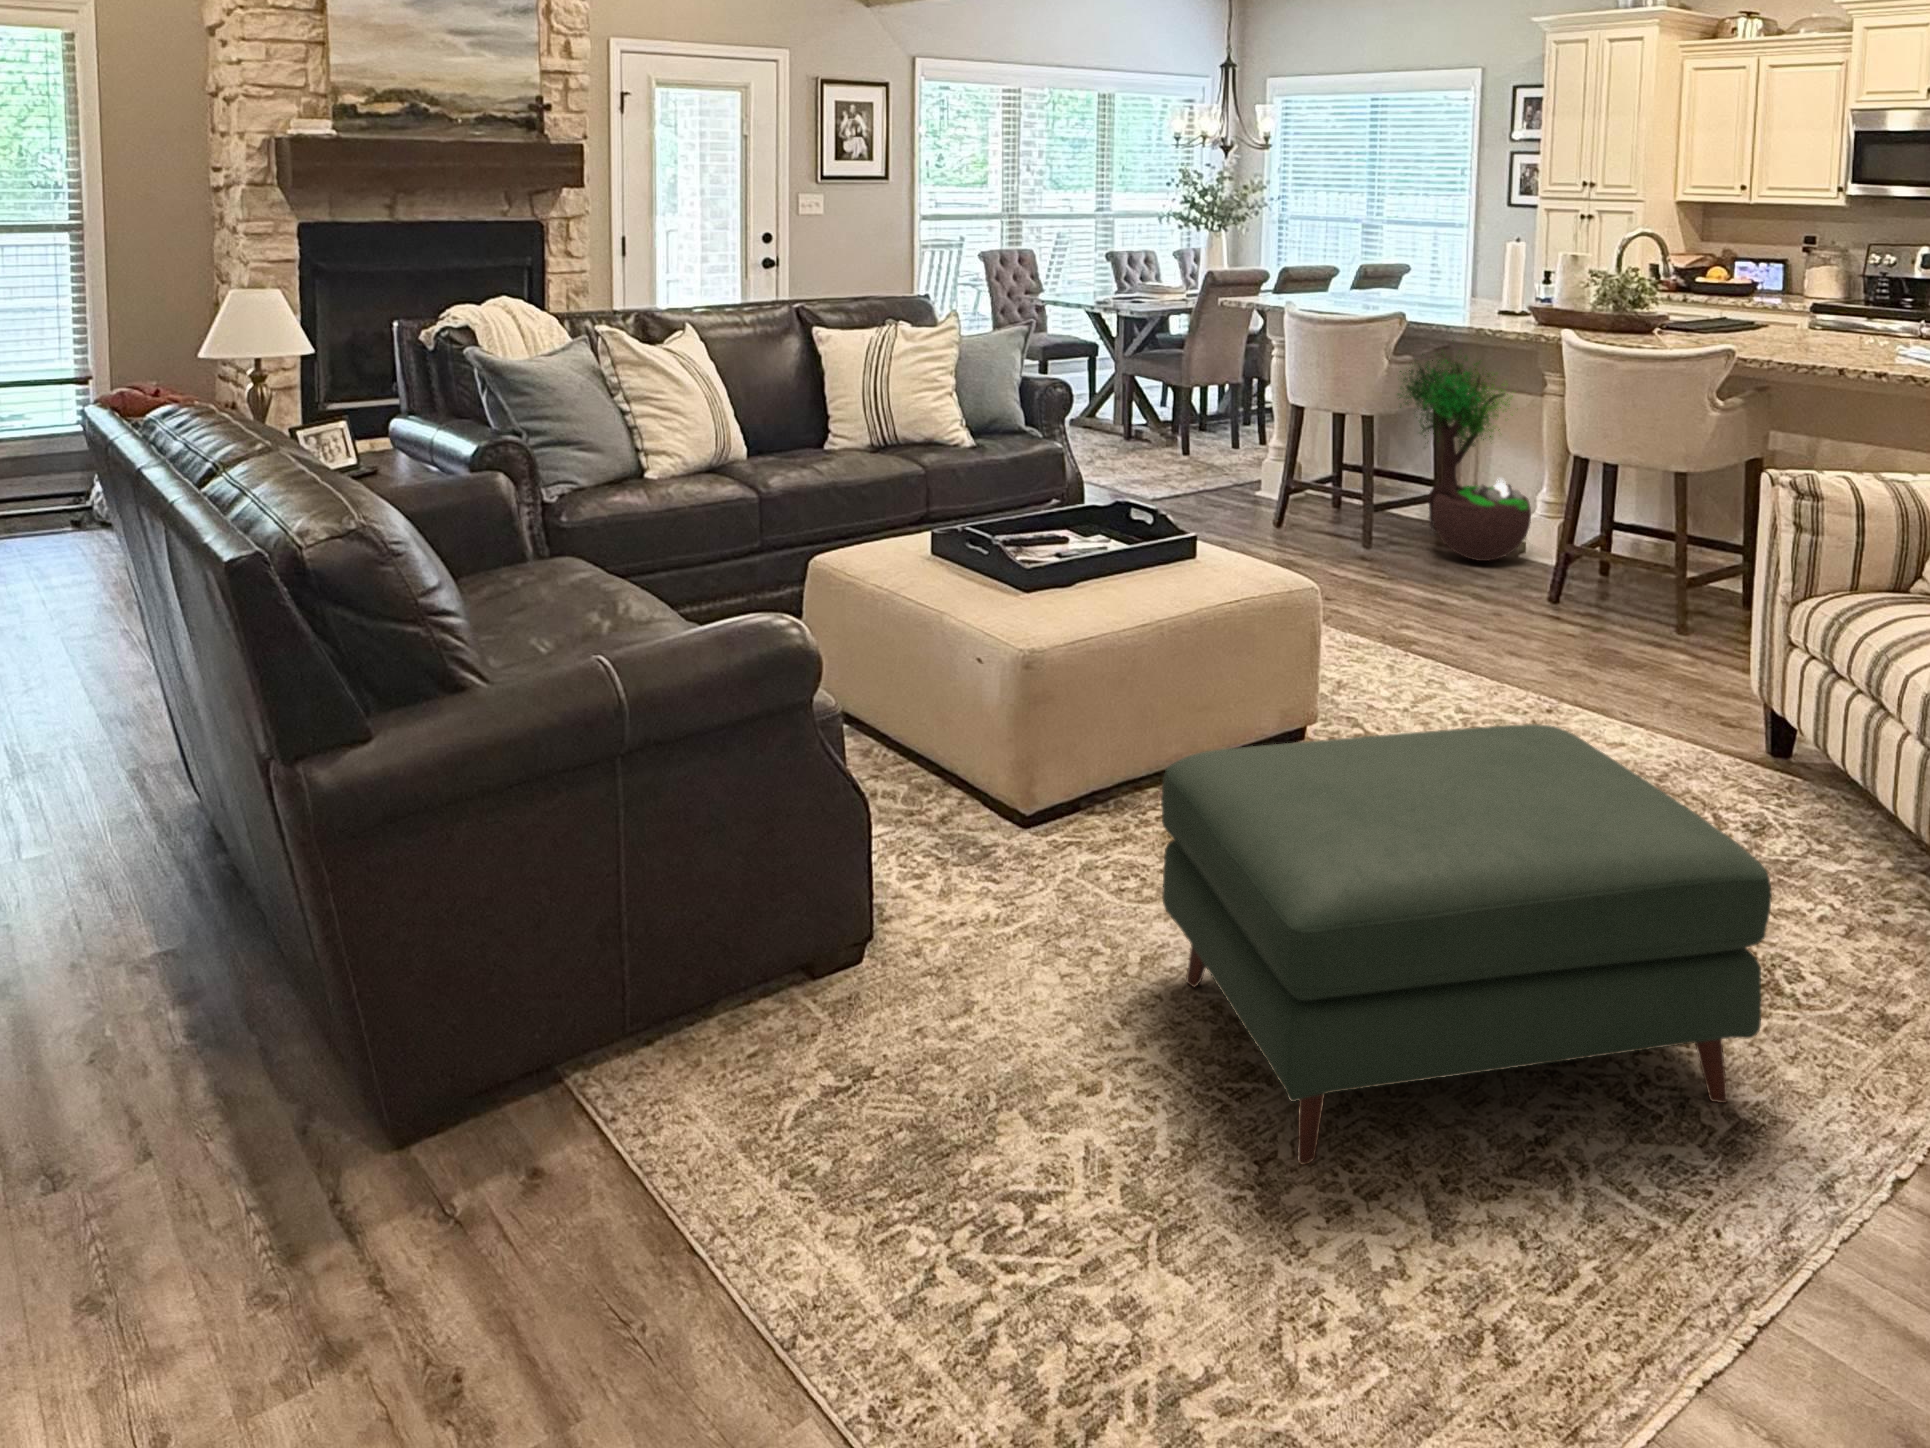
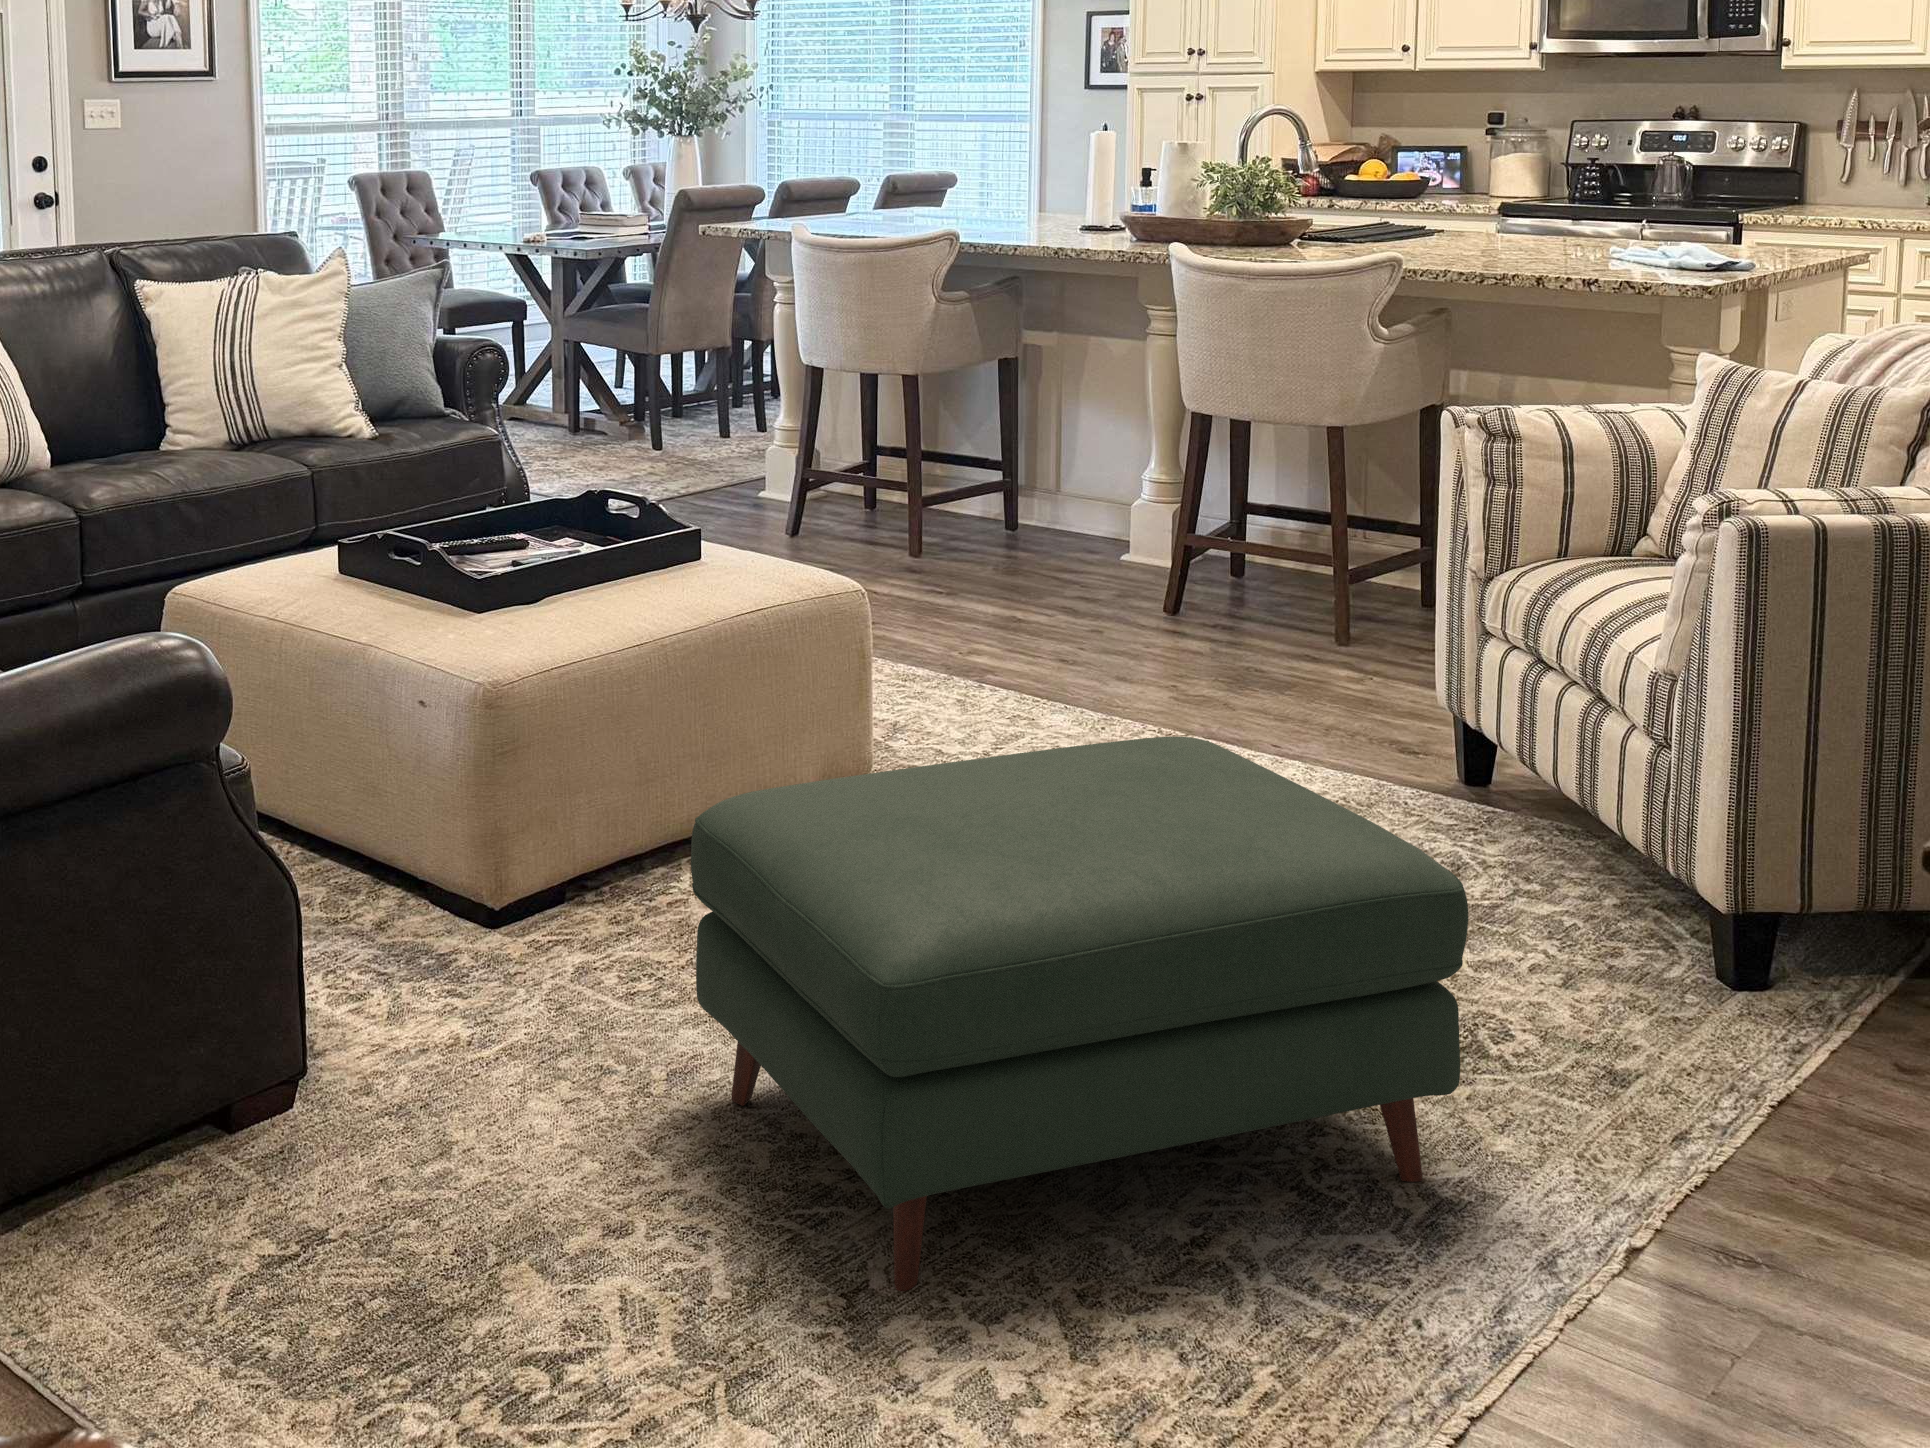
potted tree: present [1398,338,1531,561] -> none [956,263,1143,569]

